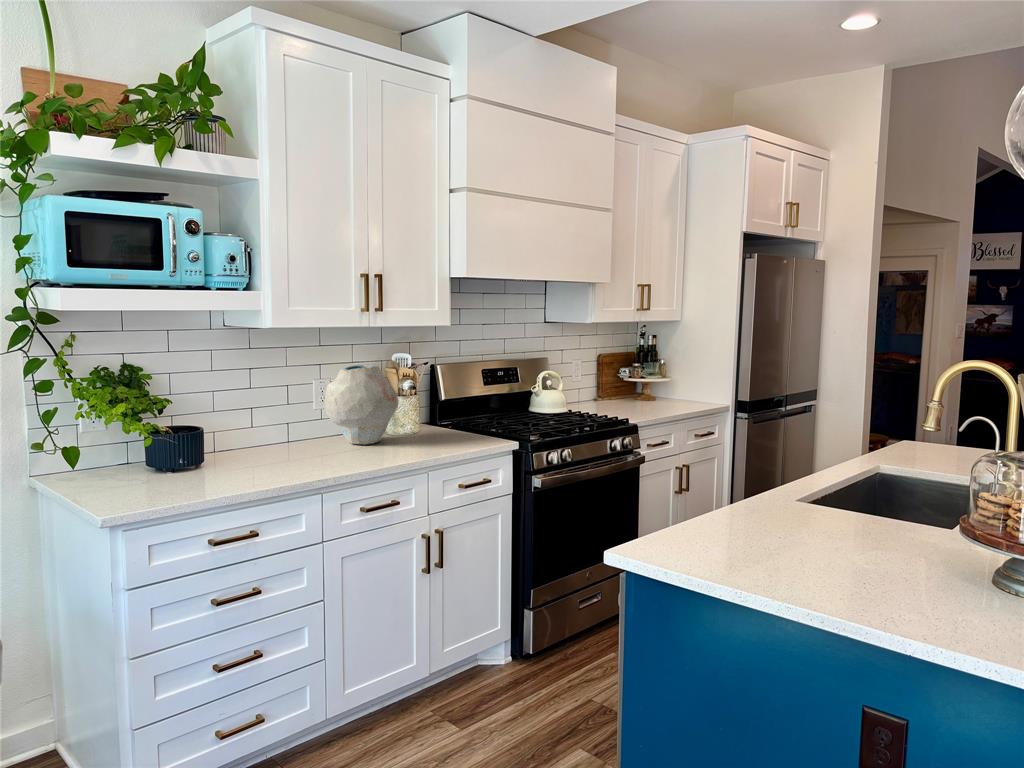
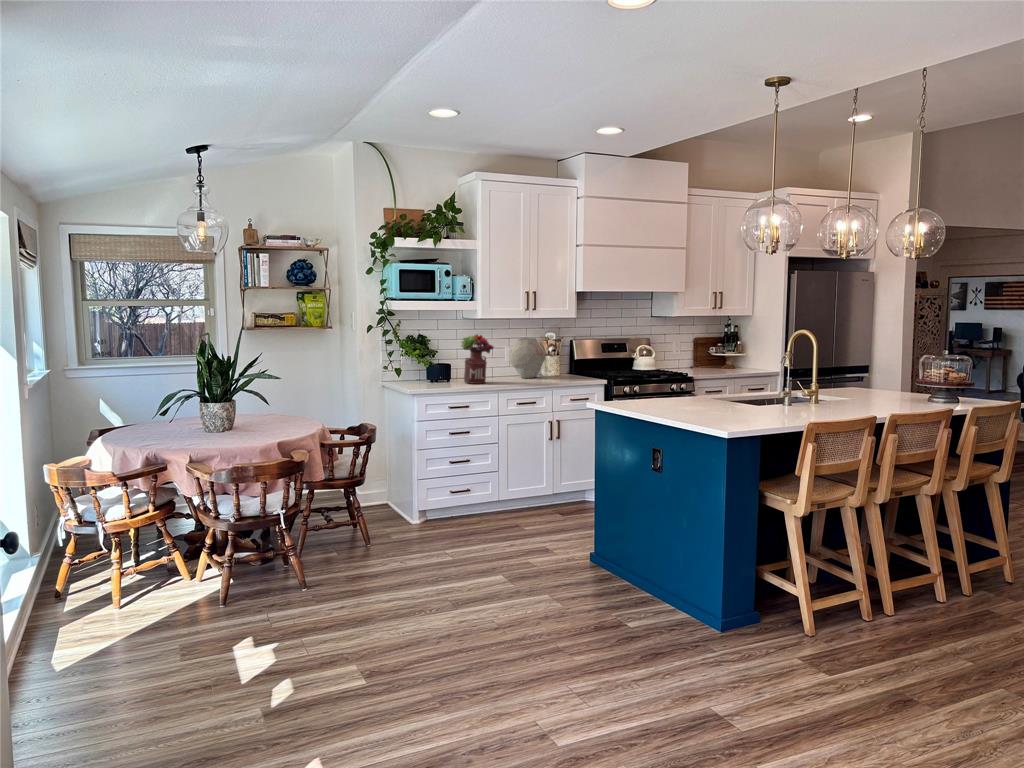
flower arrangement: none [228,363,306,473] -> present [461,334,494,384]

